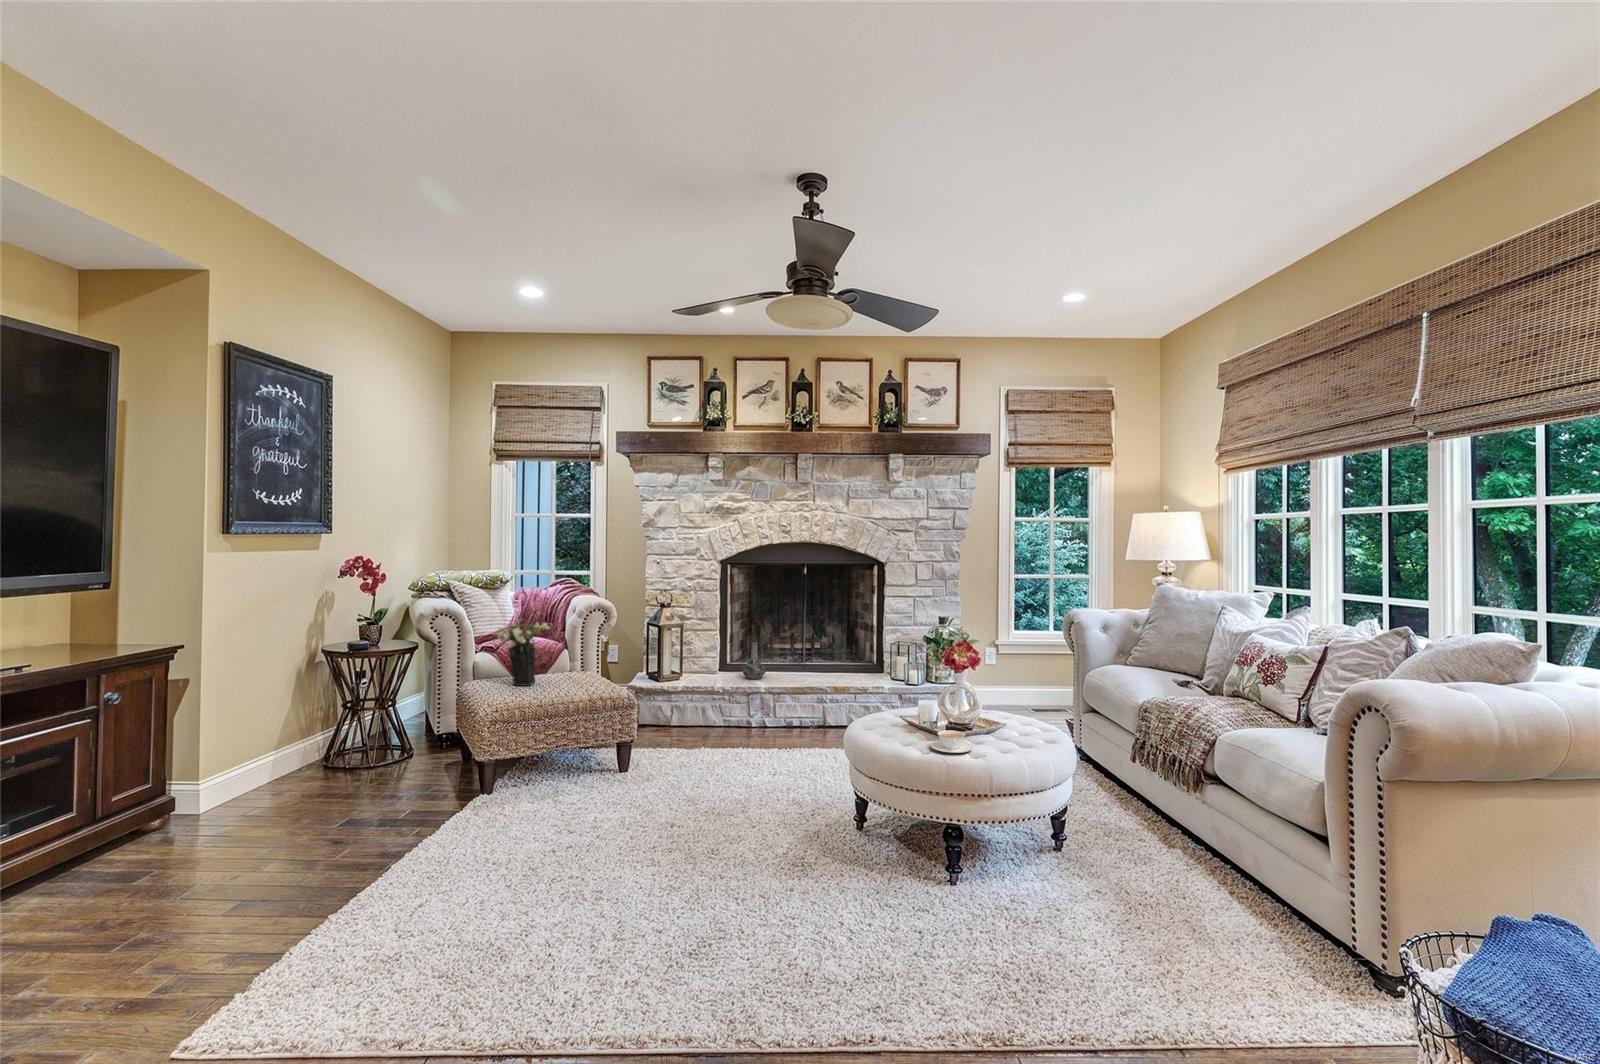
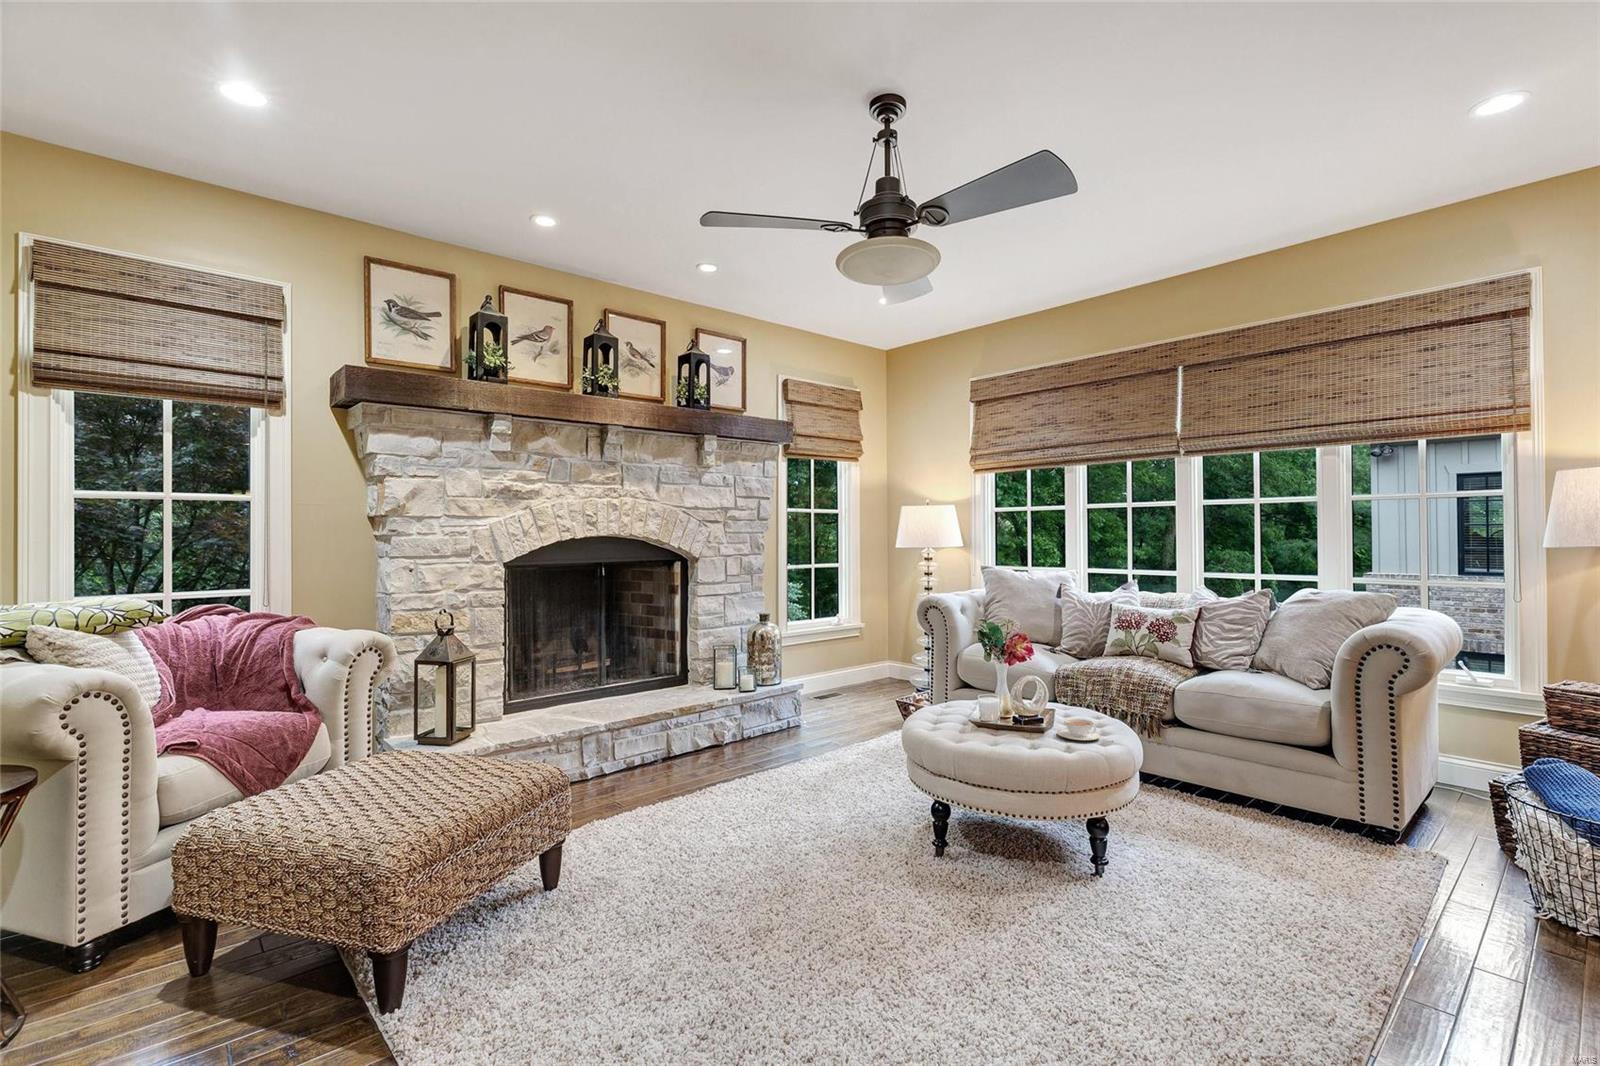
flower arrangement: present [491,619,550,686] -> none [323,671,436,795]
decorative vase: present [743,642,765,679] -> none [555,669,587,718]

